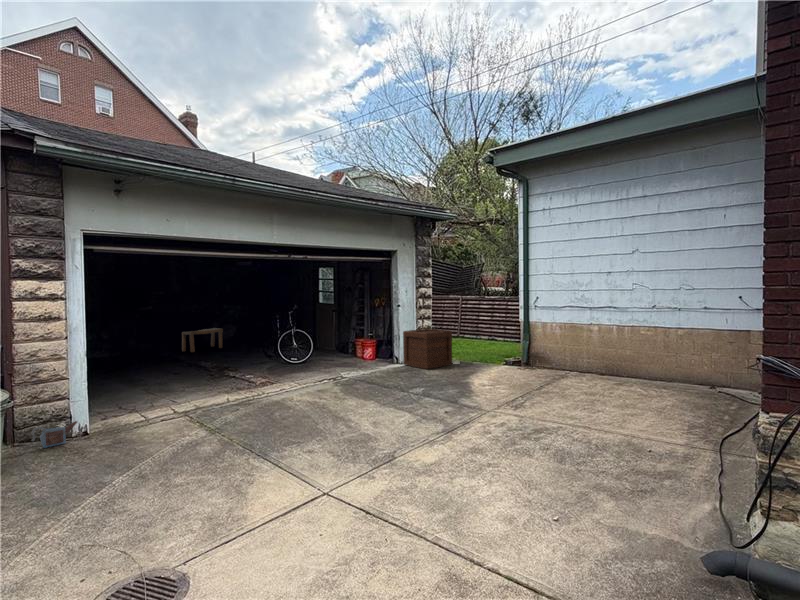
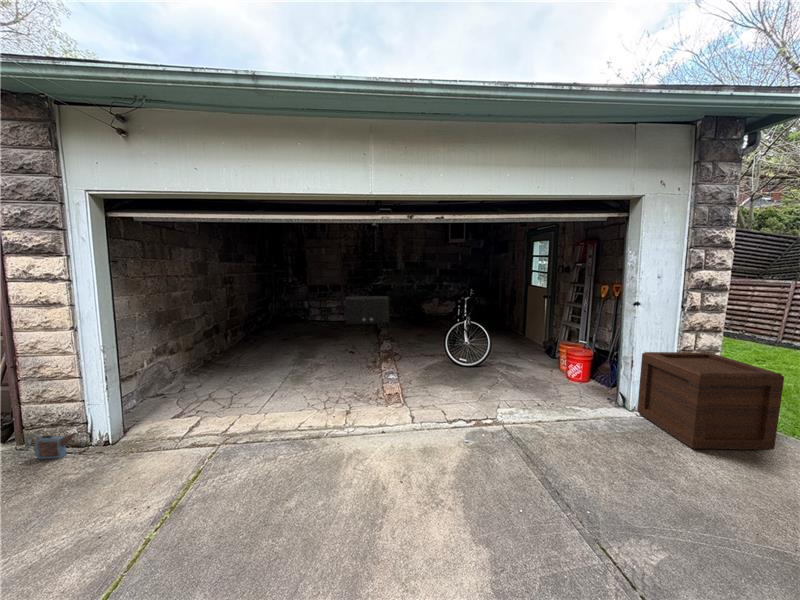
storage cabinet: none [106,326,171,361] -> present [345,296,389,324]
bench: present [182,328,223,352] -> none [401,302,437,323]

